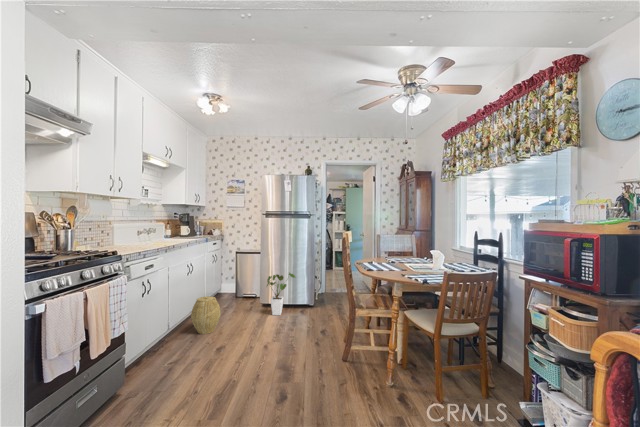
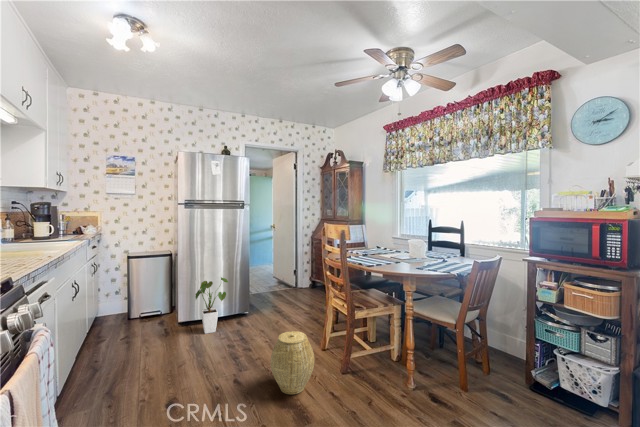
woven basket: present [191,296,221,334] -> present [270,331,314,394]

